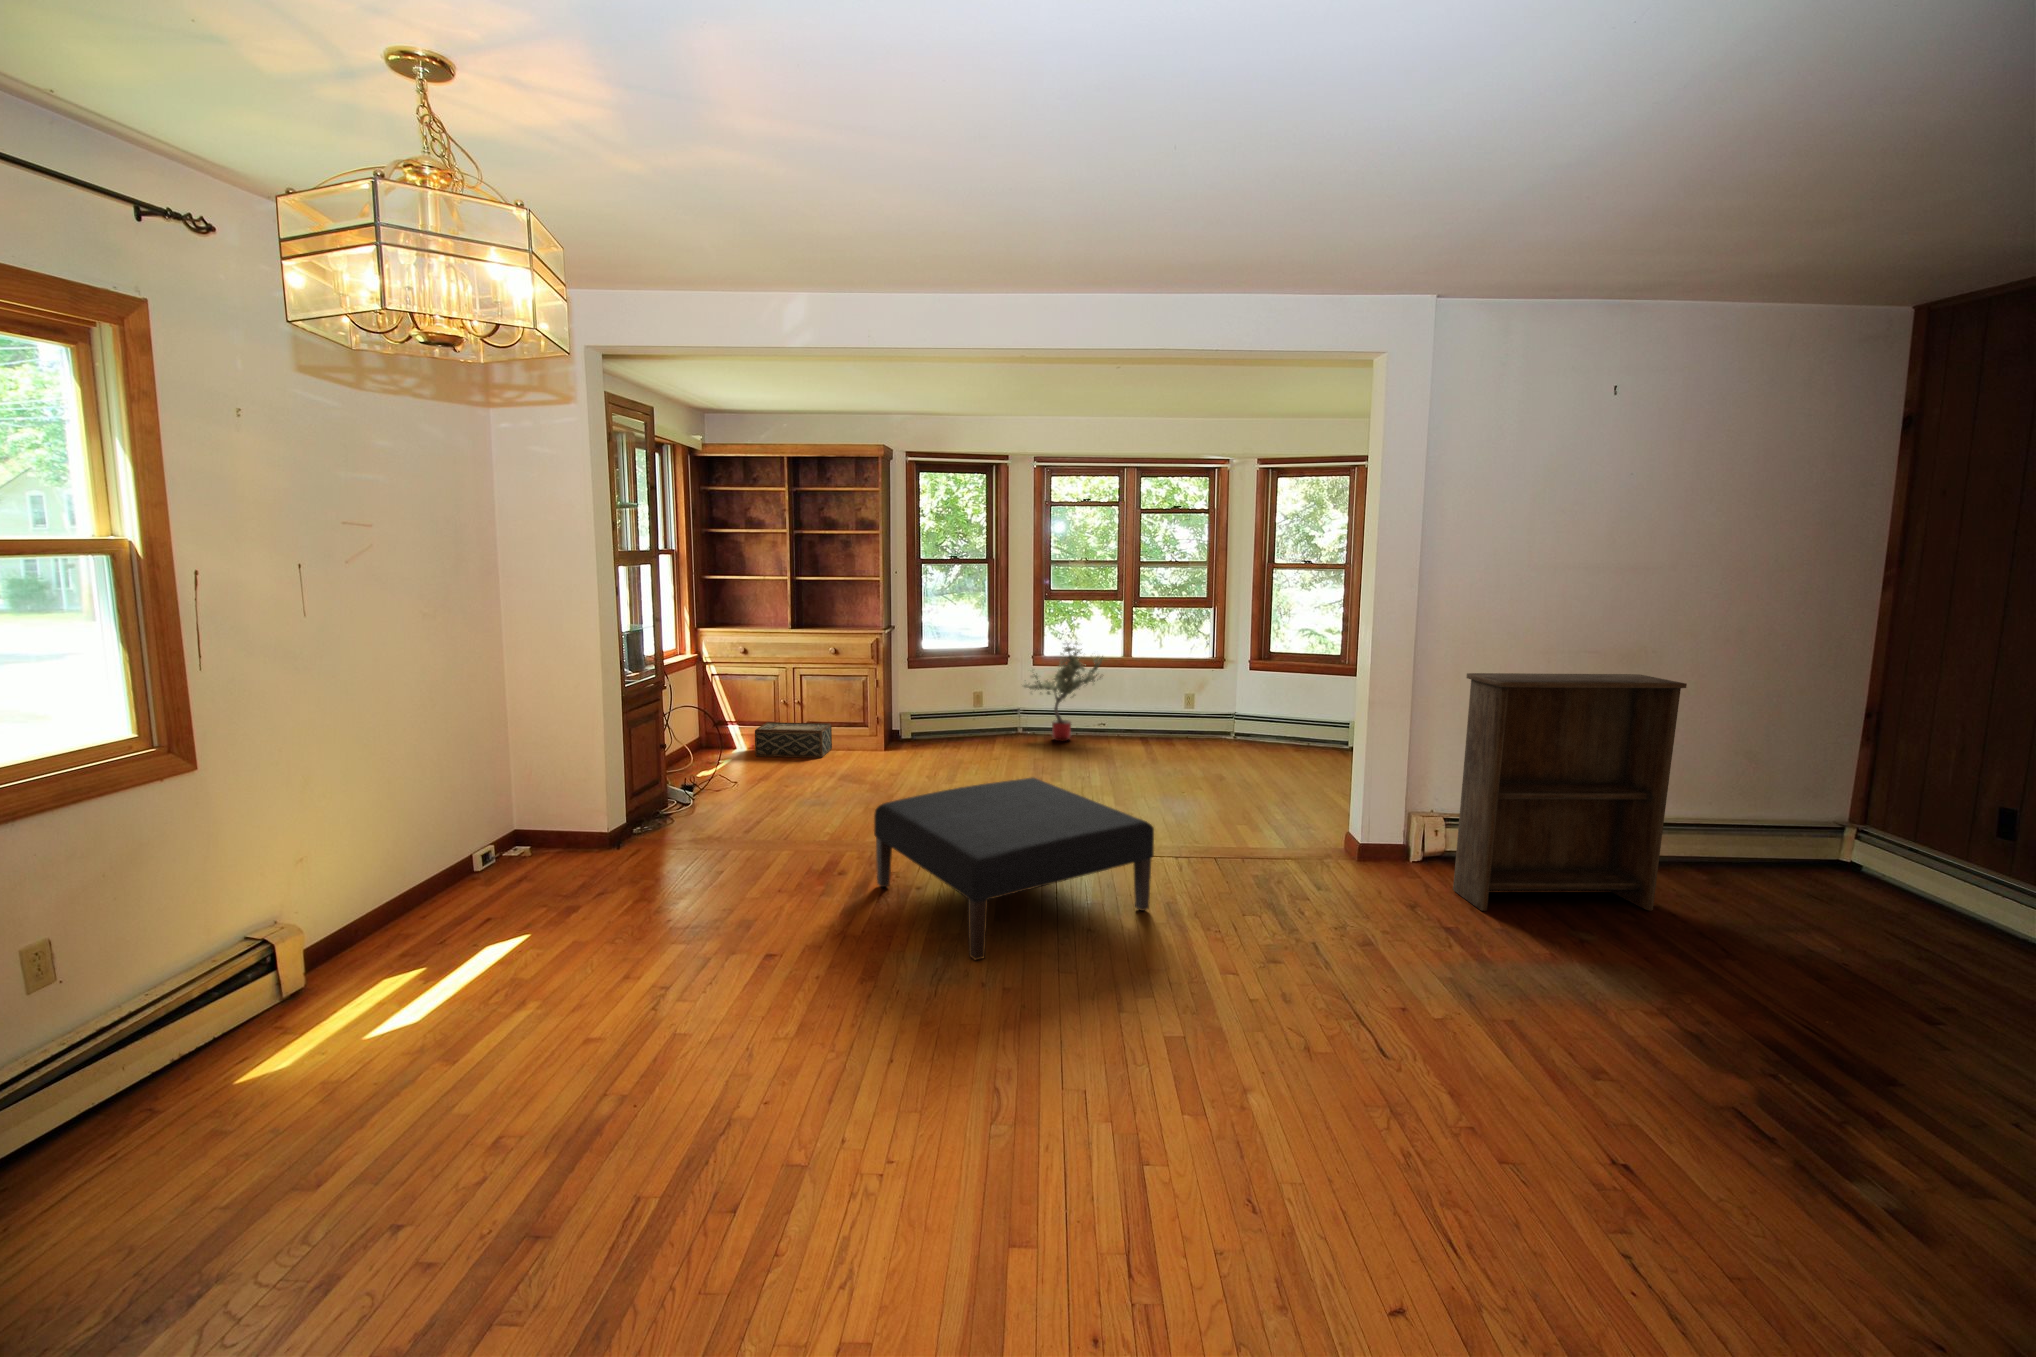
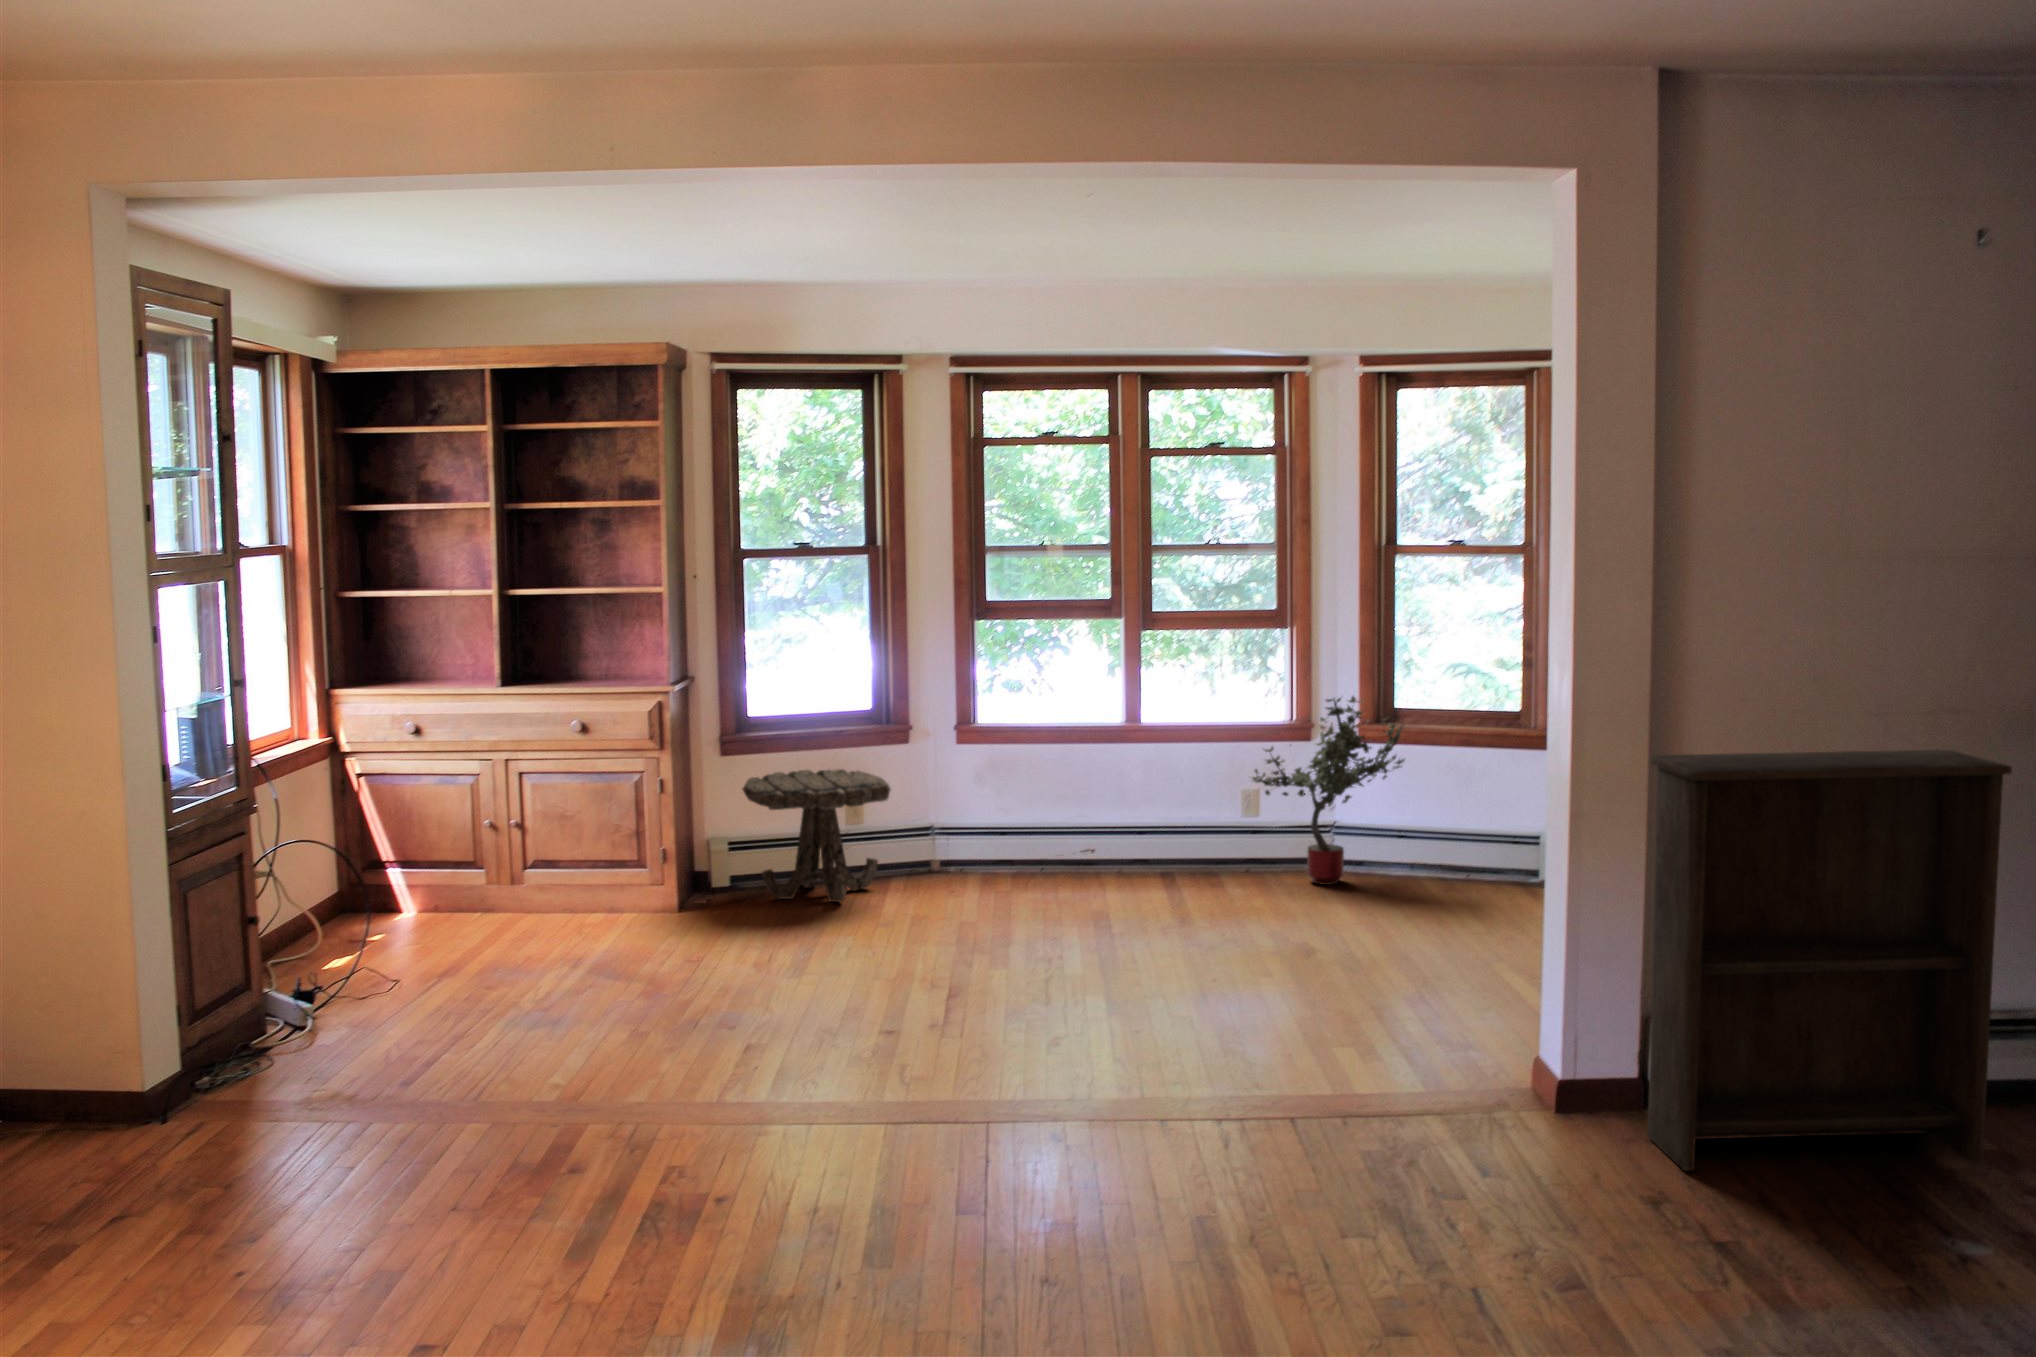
potted tree: present [1024,643,1103,741] -> present [1252,696,1404,885]
side table: none [919,678,999,749] -> present [743,769,891,902]
woven basket: present [755,722,832,758] -> none [434,861,581,927]
ottoman: present [874,778,1154,960] -> none [622,956,1107,1278]

